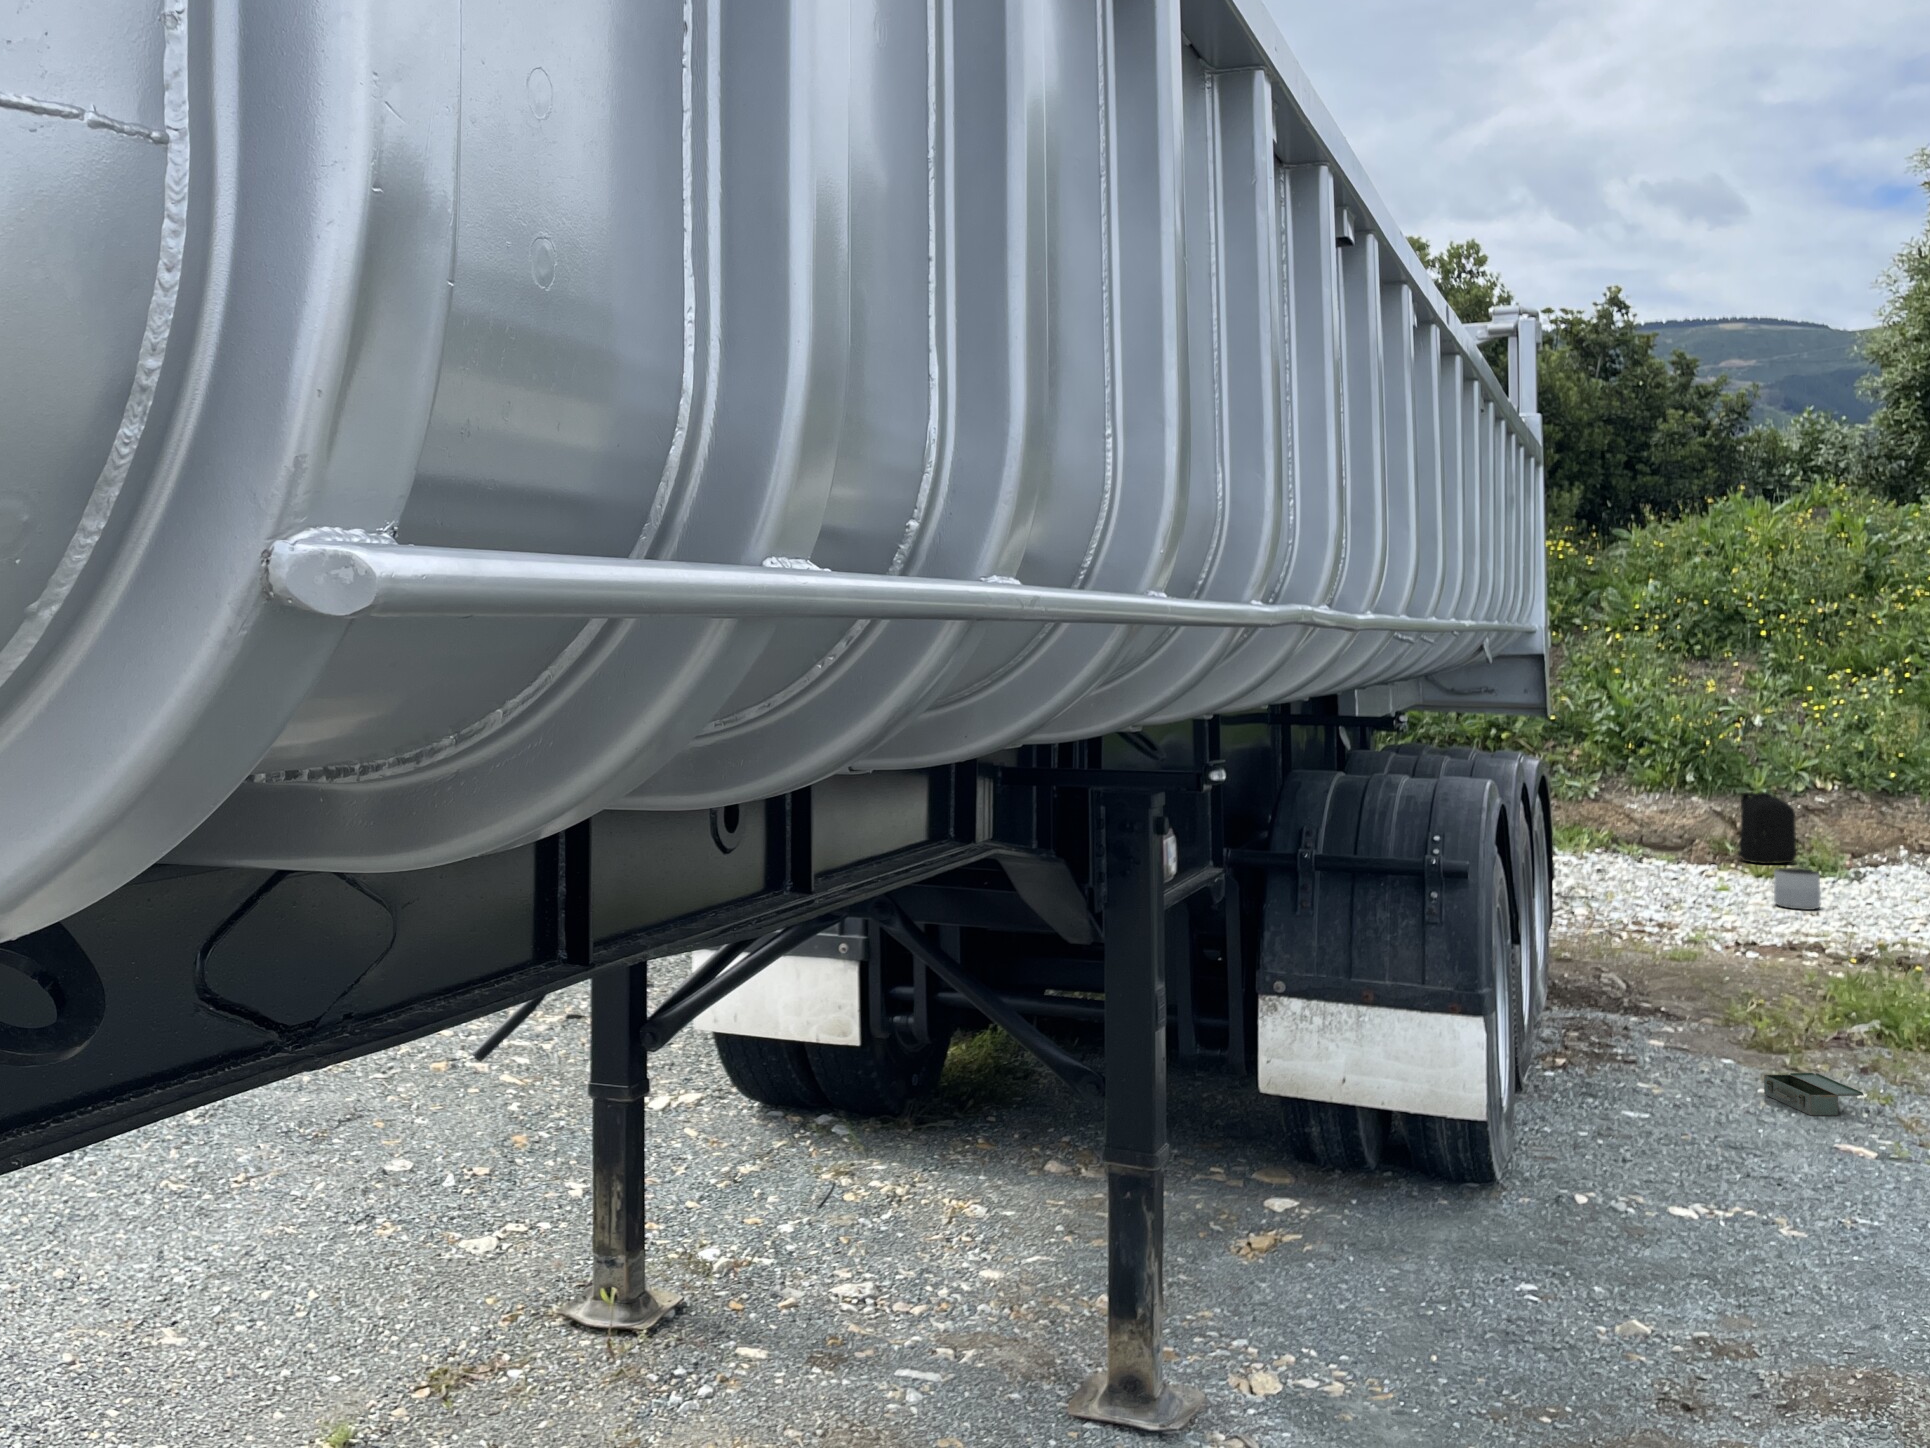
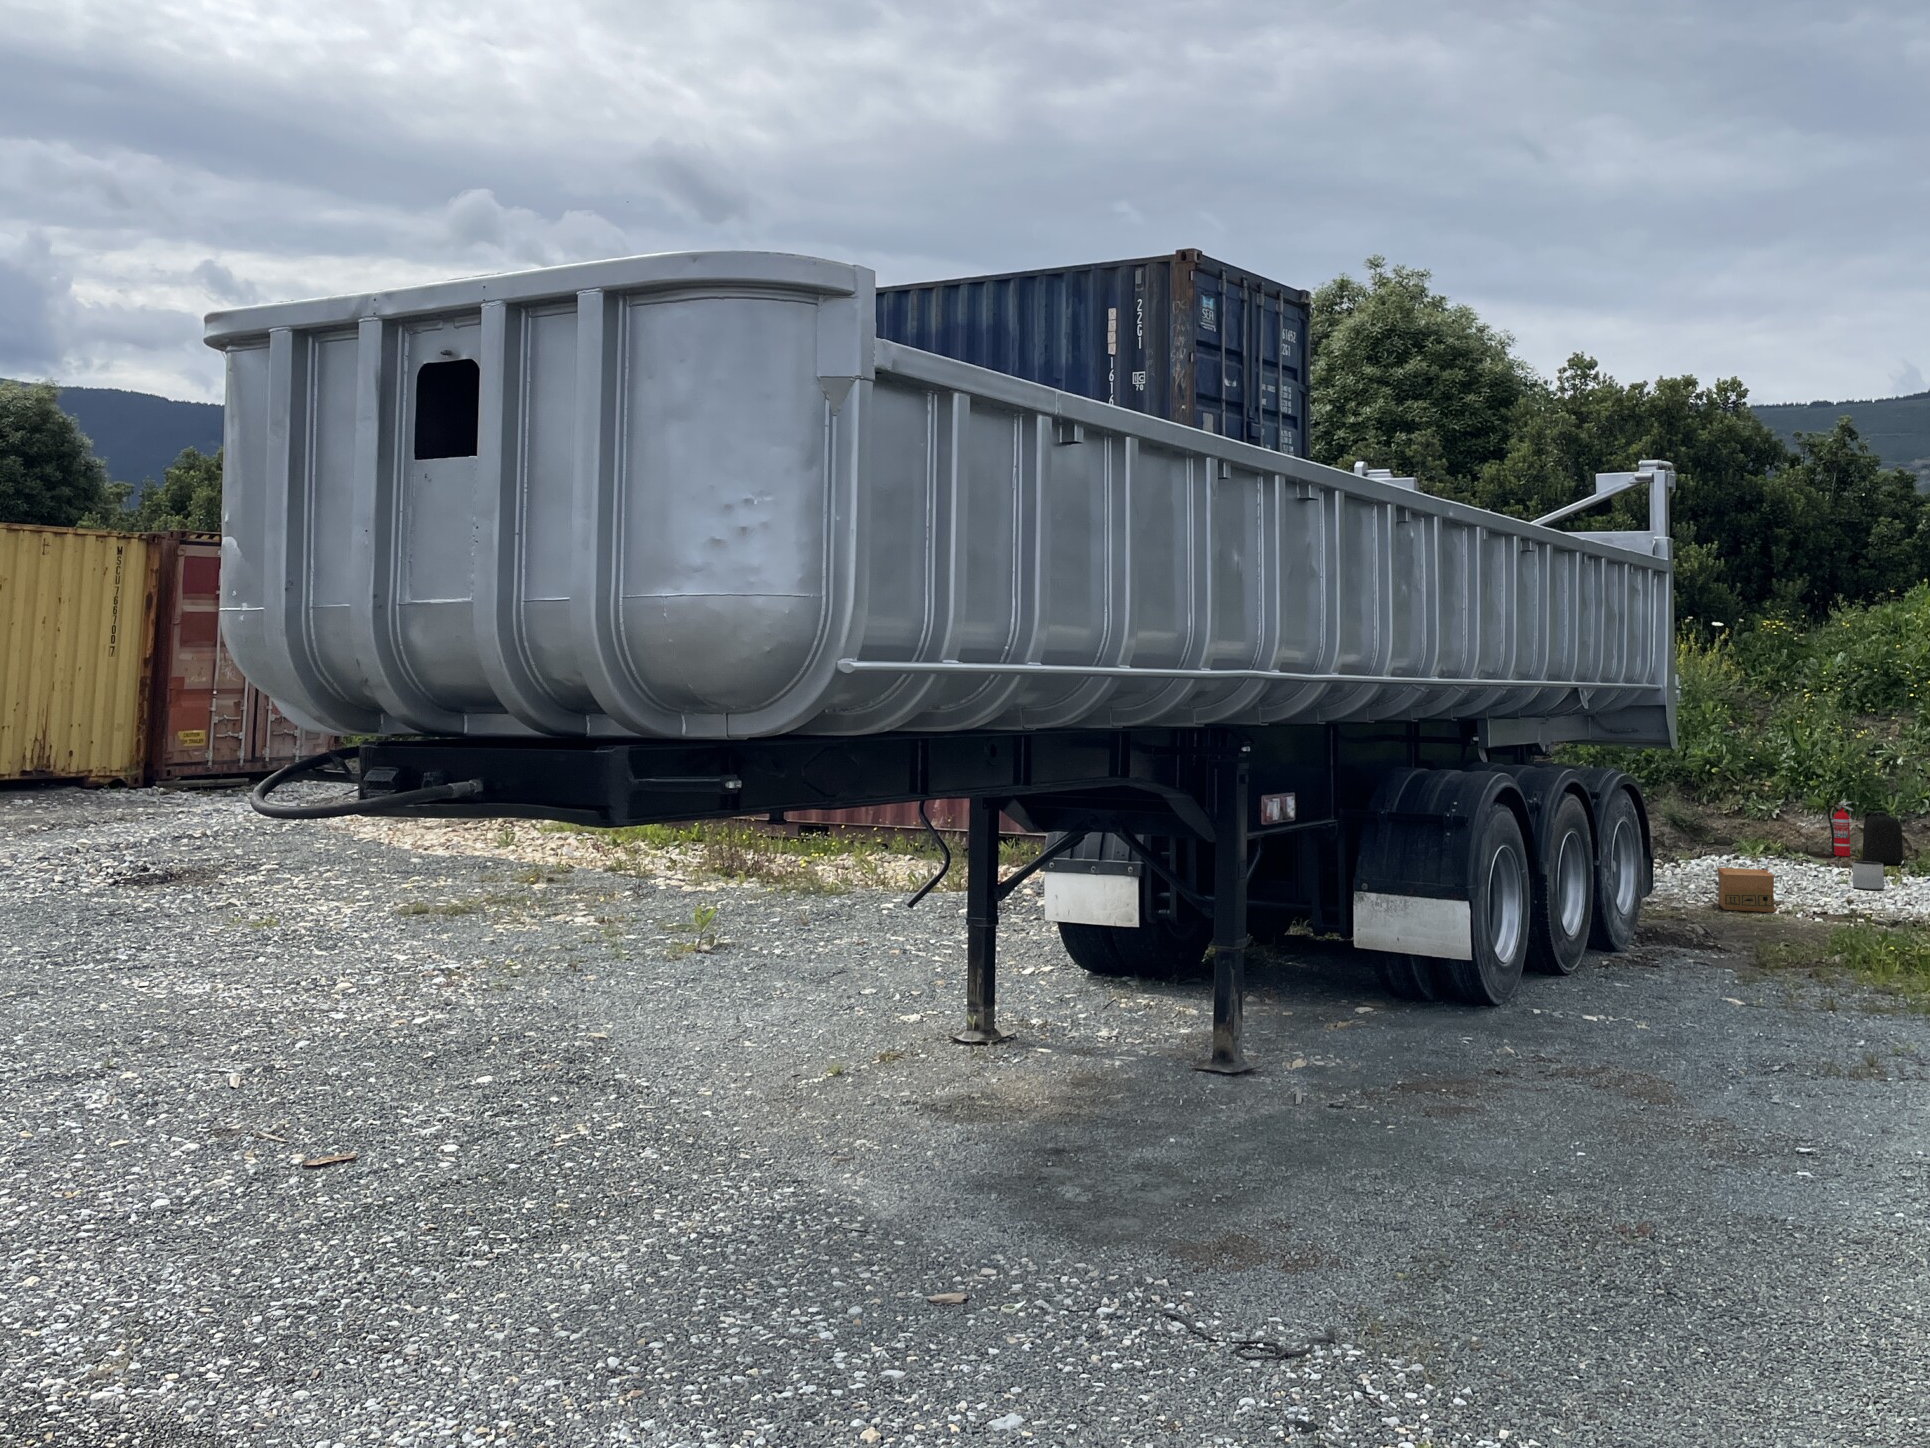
fire extinguisher: none [1678,776,1717,850] -> present [1827,801,1853,856]
cardboard box: none [1622,886,1718,954] -> present [1718,867,1775,912]
toolbox: present [1764,1073,1864,1116] -> none [1713,962,1764,984]

